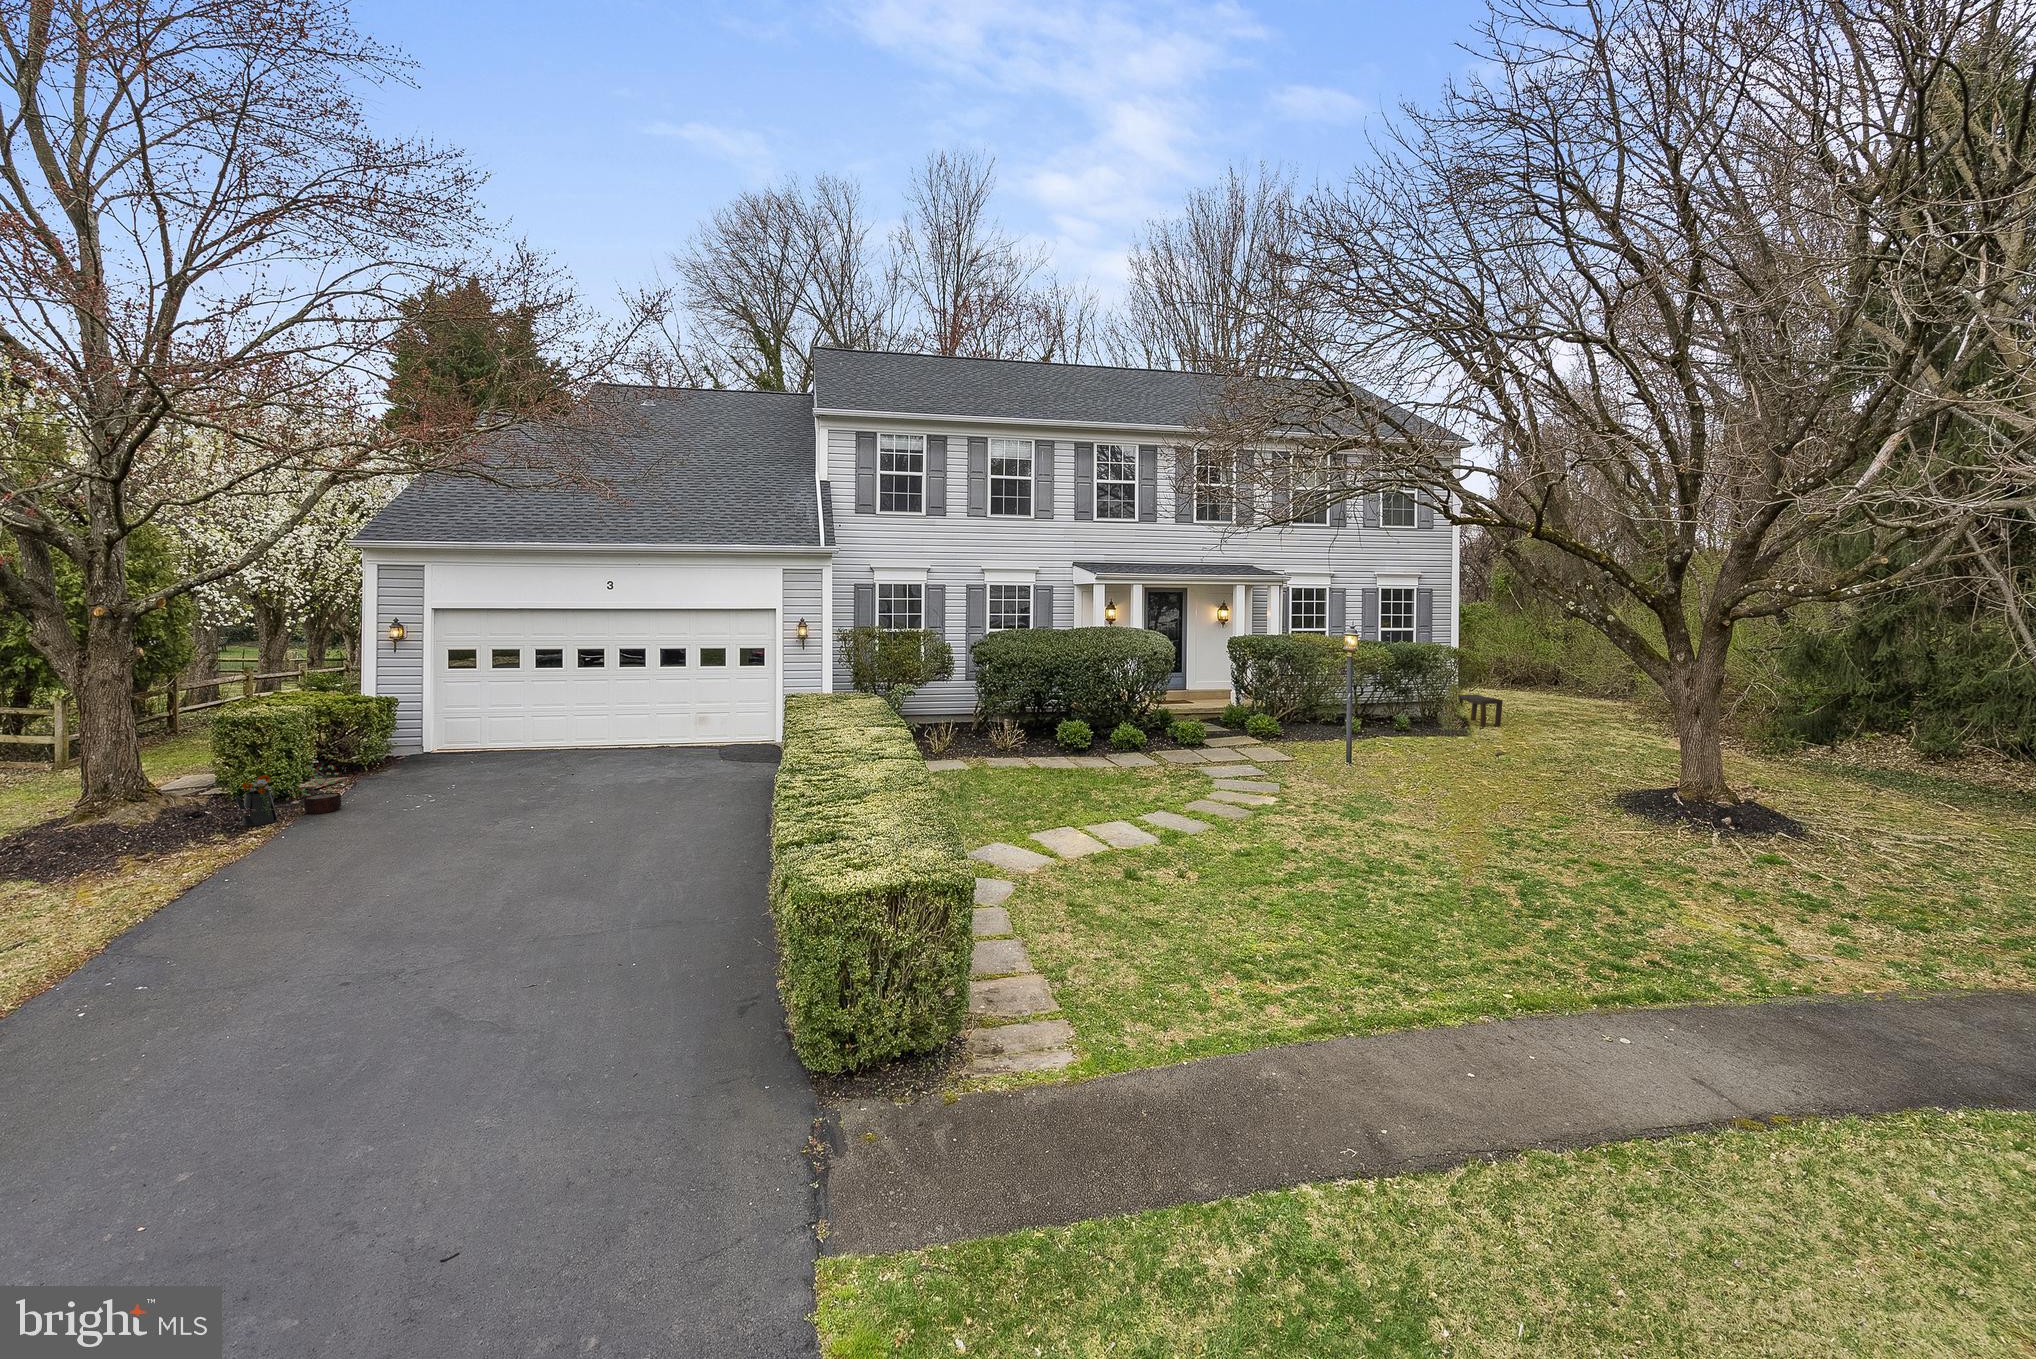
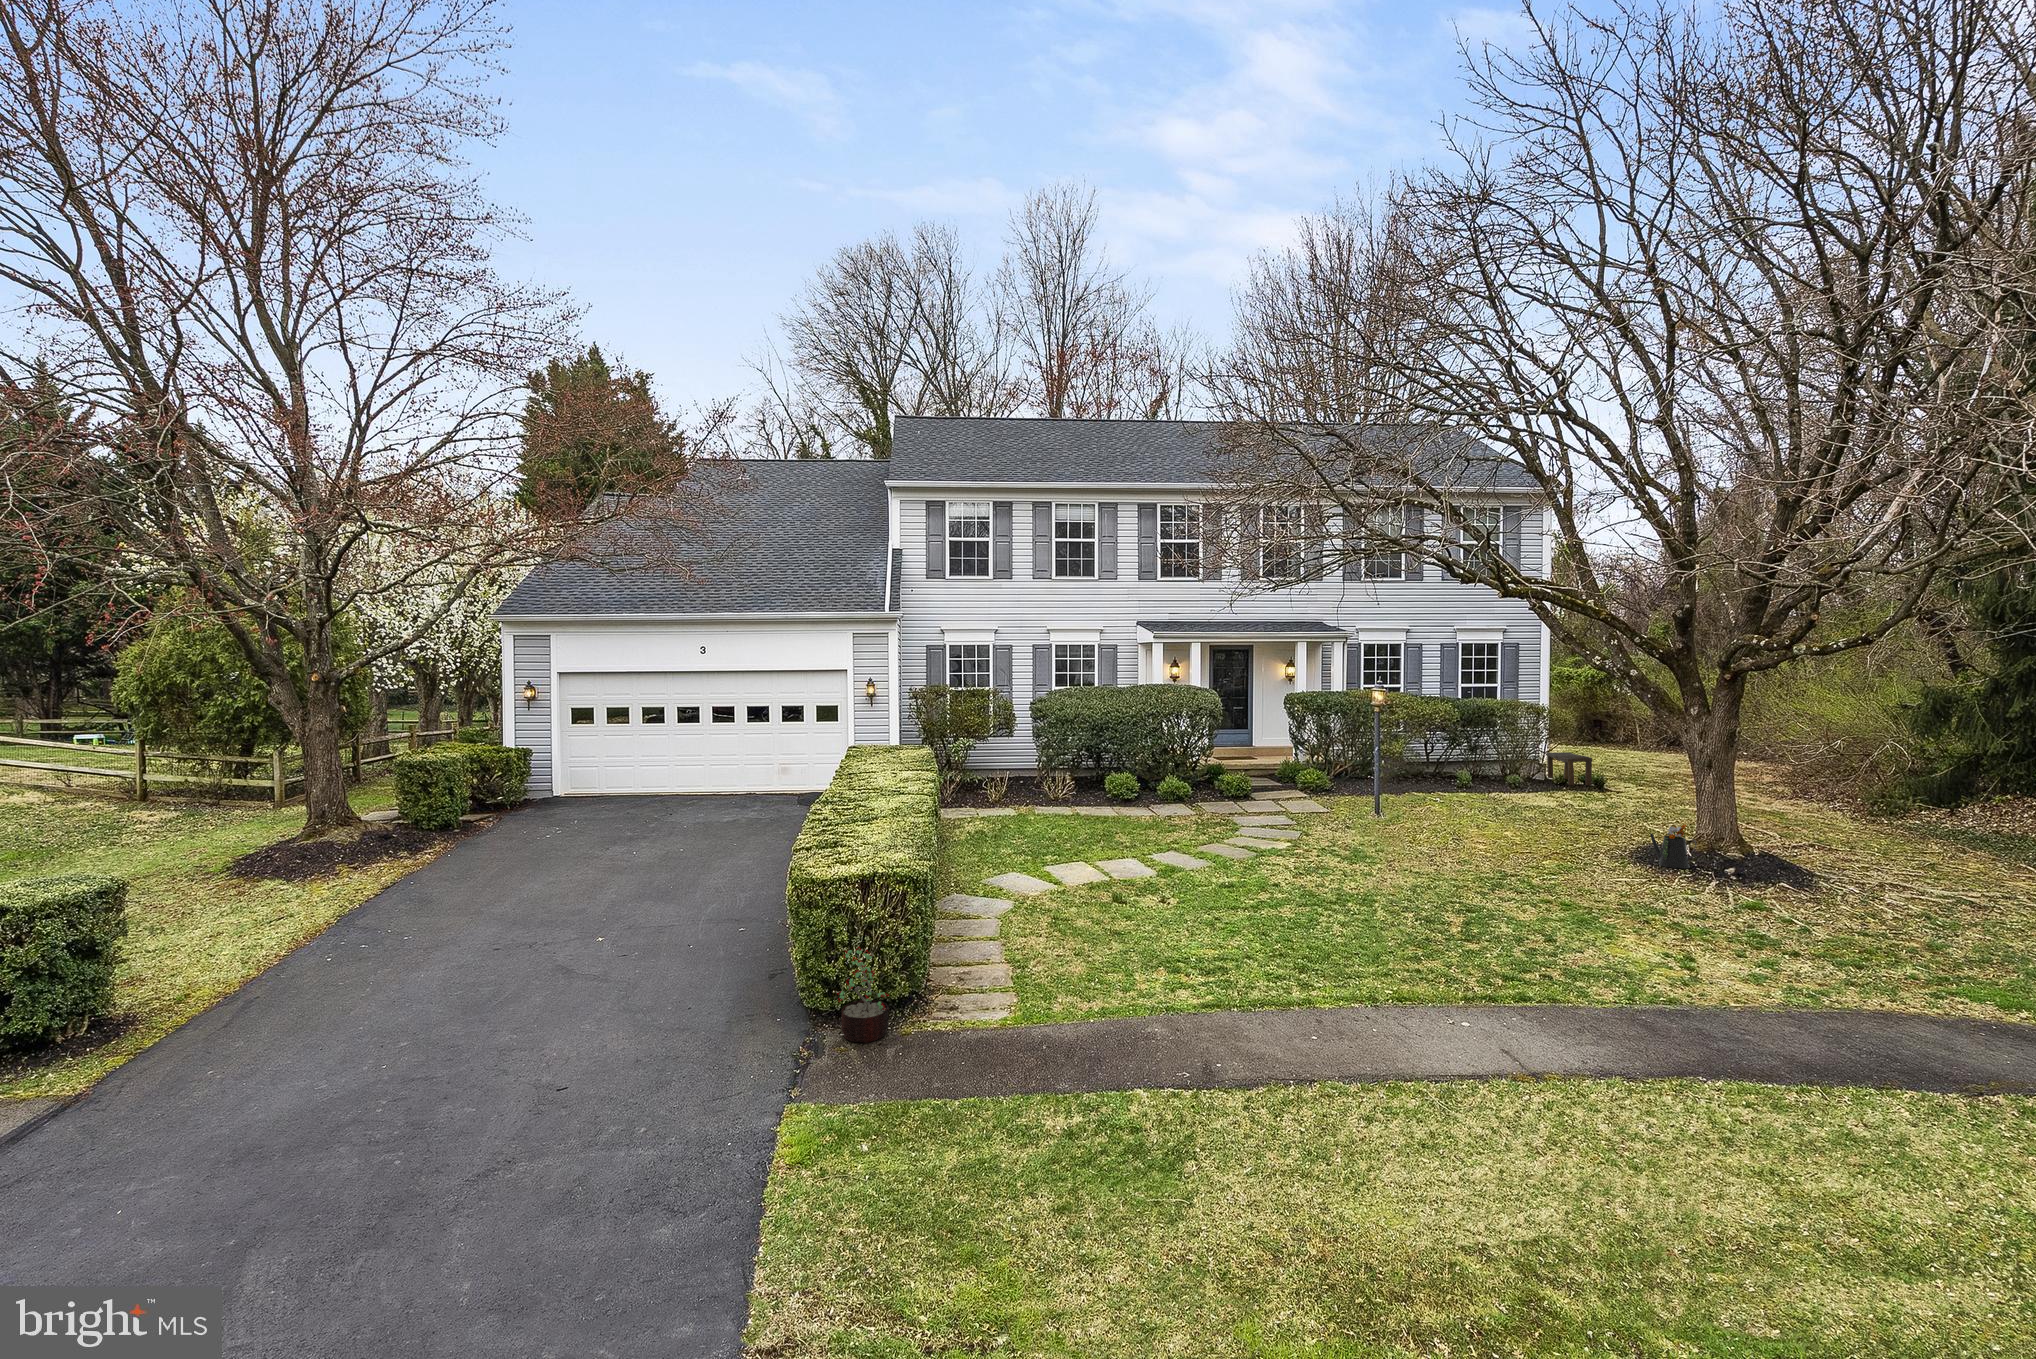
decorative plant: present [300,764,341,814] -> present [837,947,889,1043]
watering can: present [236,775,279,826] -> present [1650,824,1696,869]

